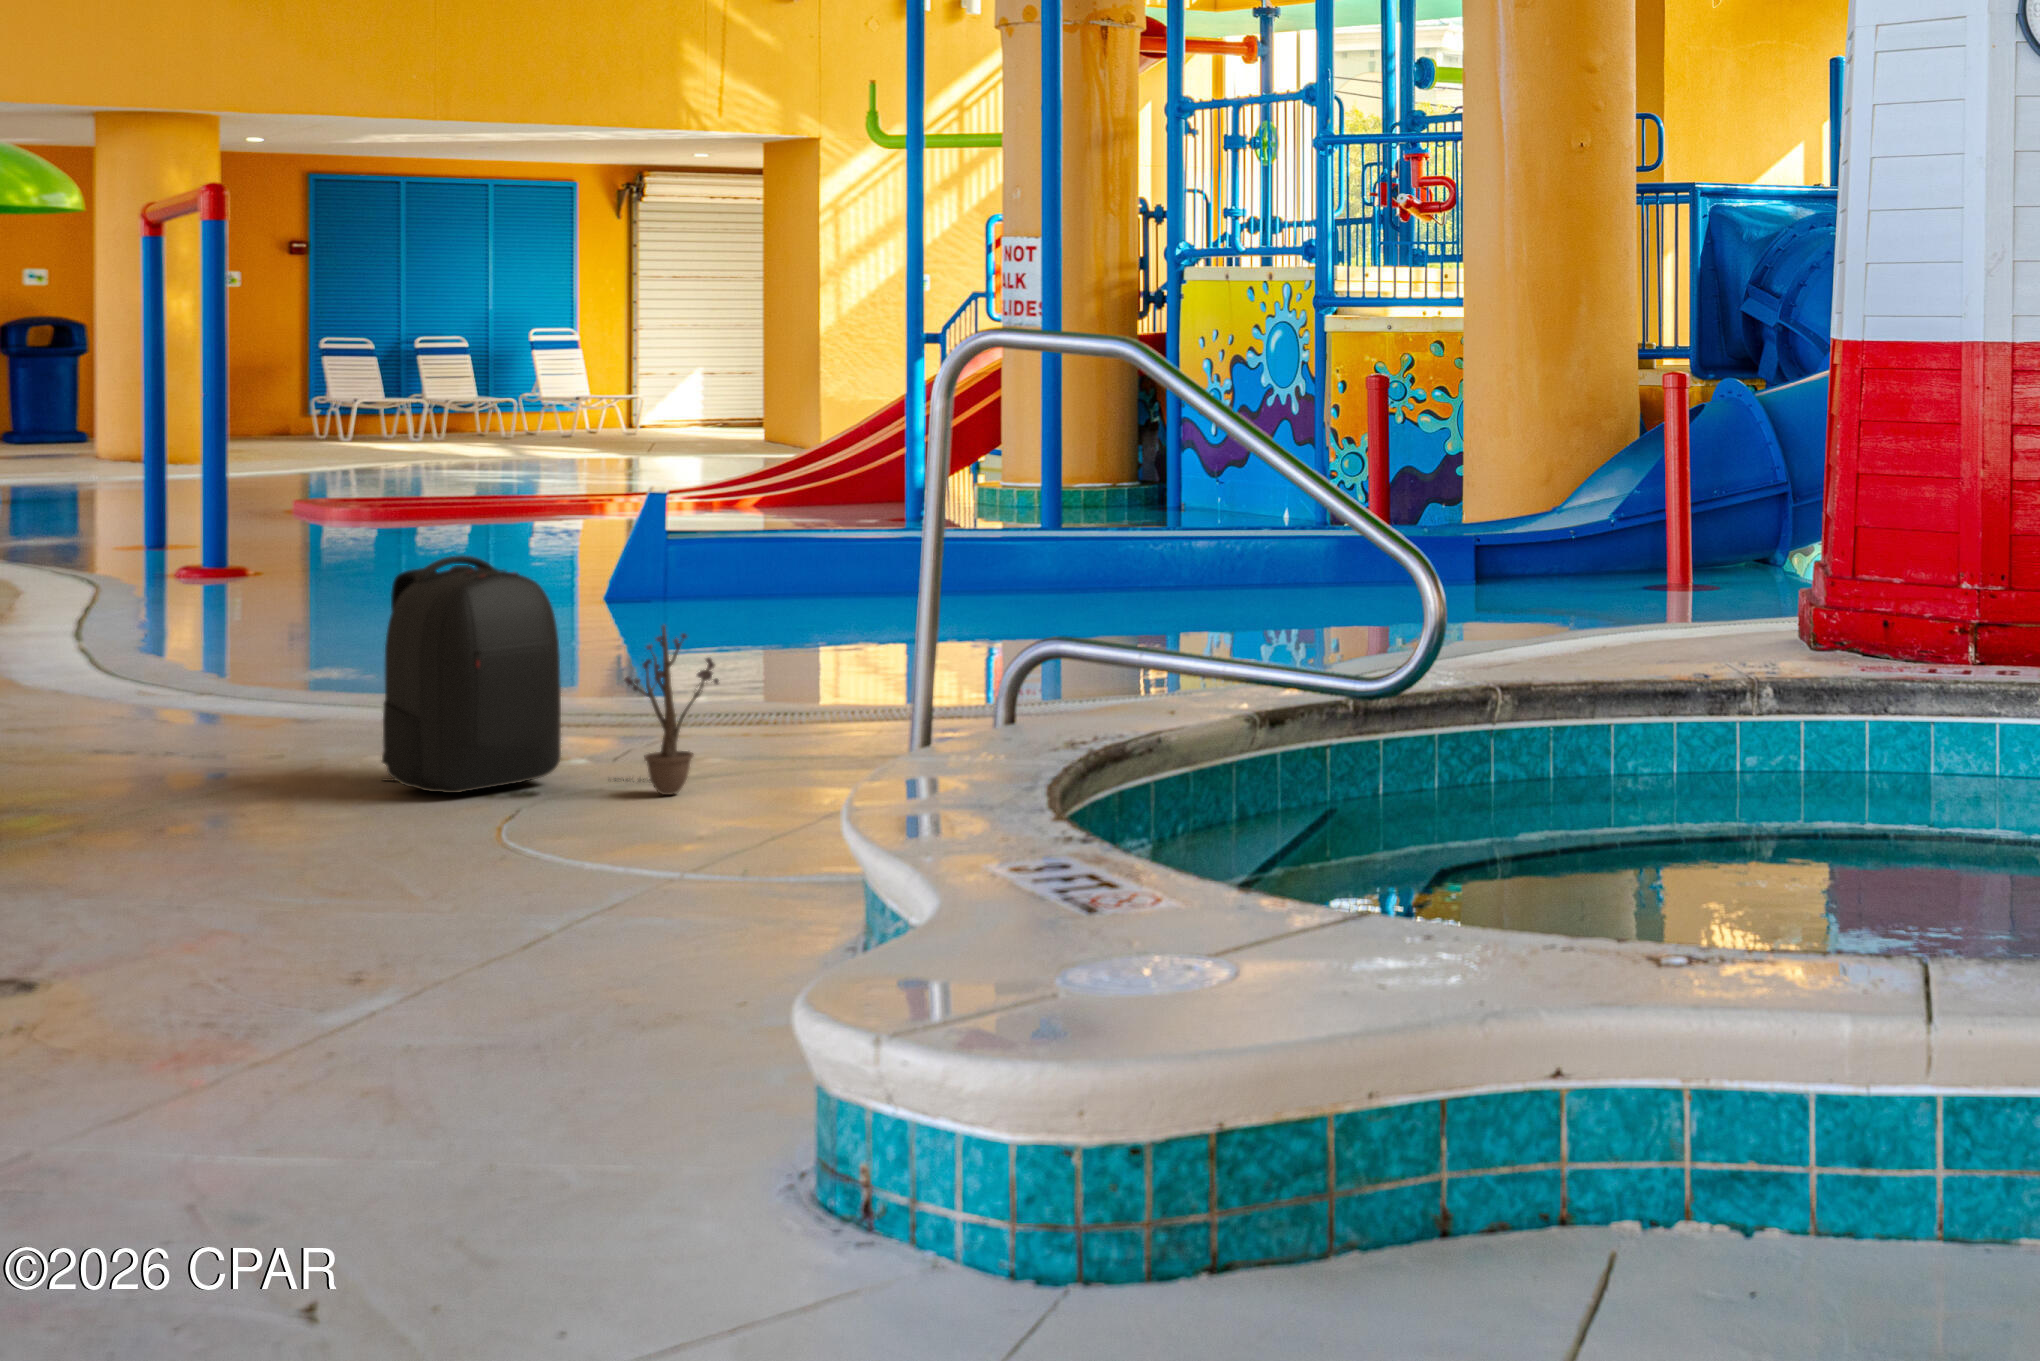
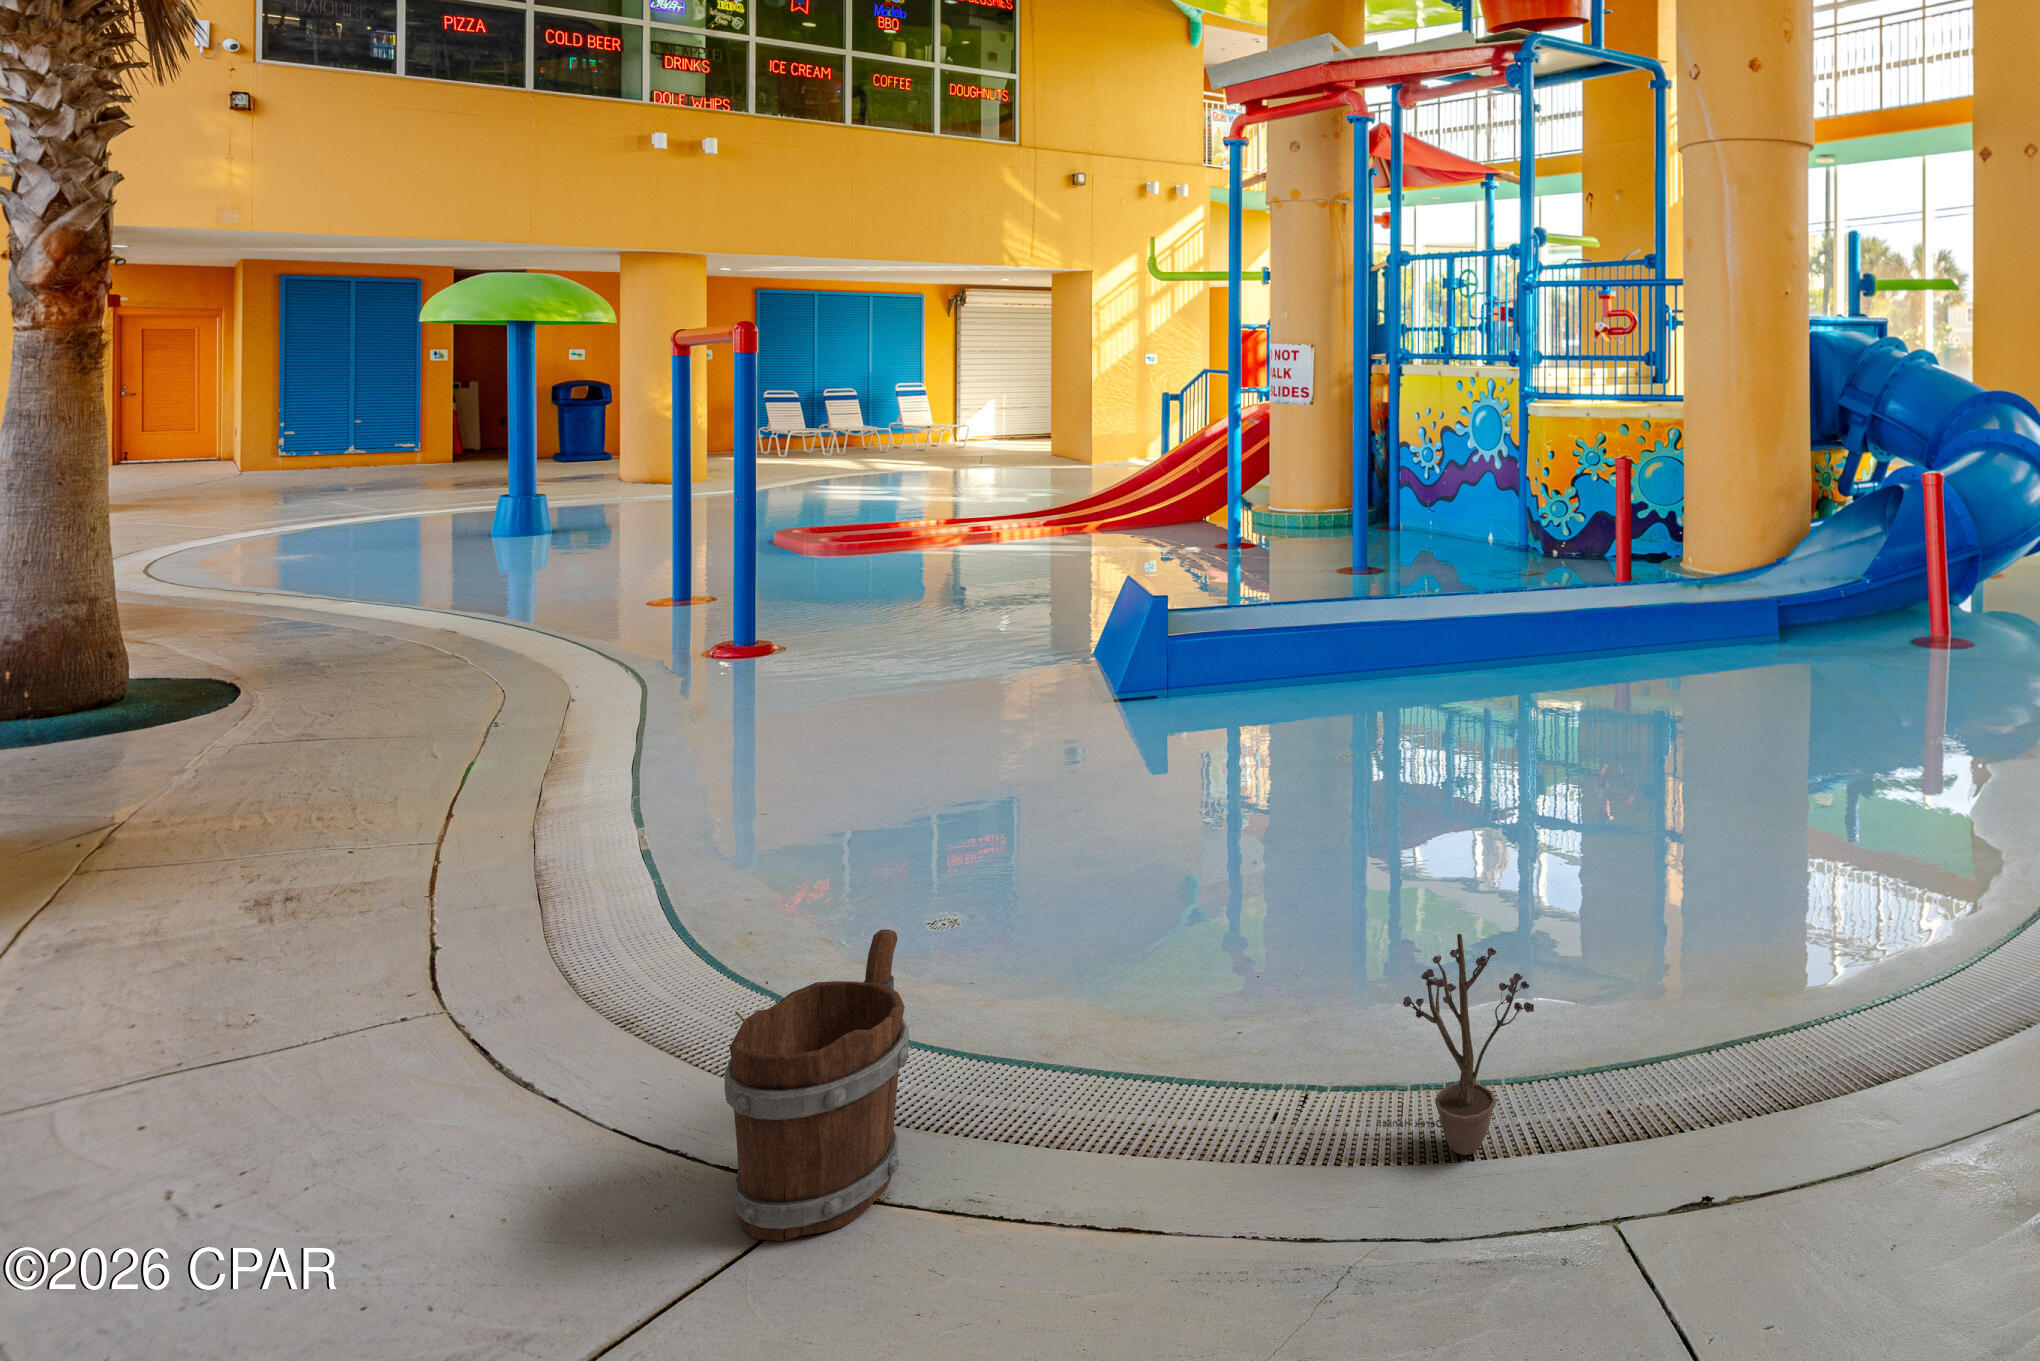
backpack: present [382,555,561,793] -> none [1071,836,1310,1185]
bucket: none [115,632,255,801] -> present [725,929,909,1241]

